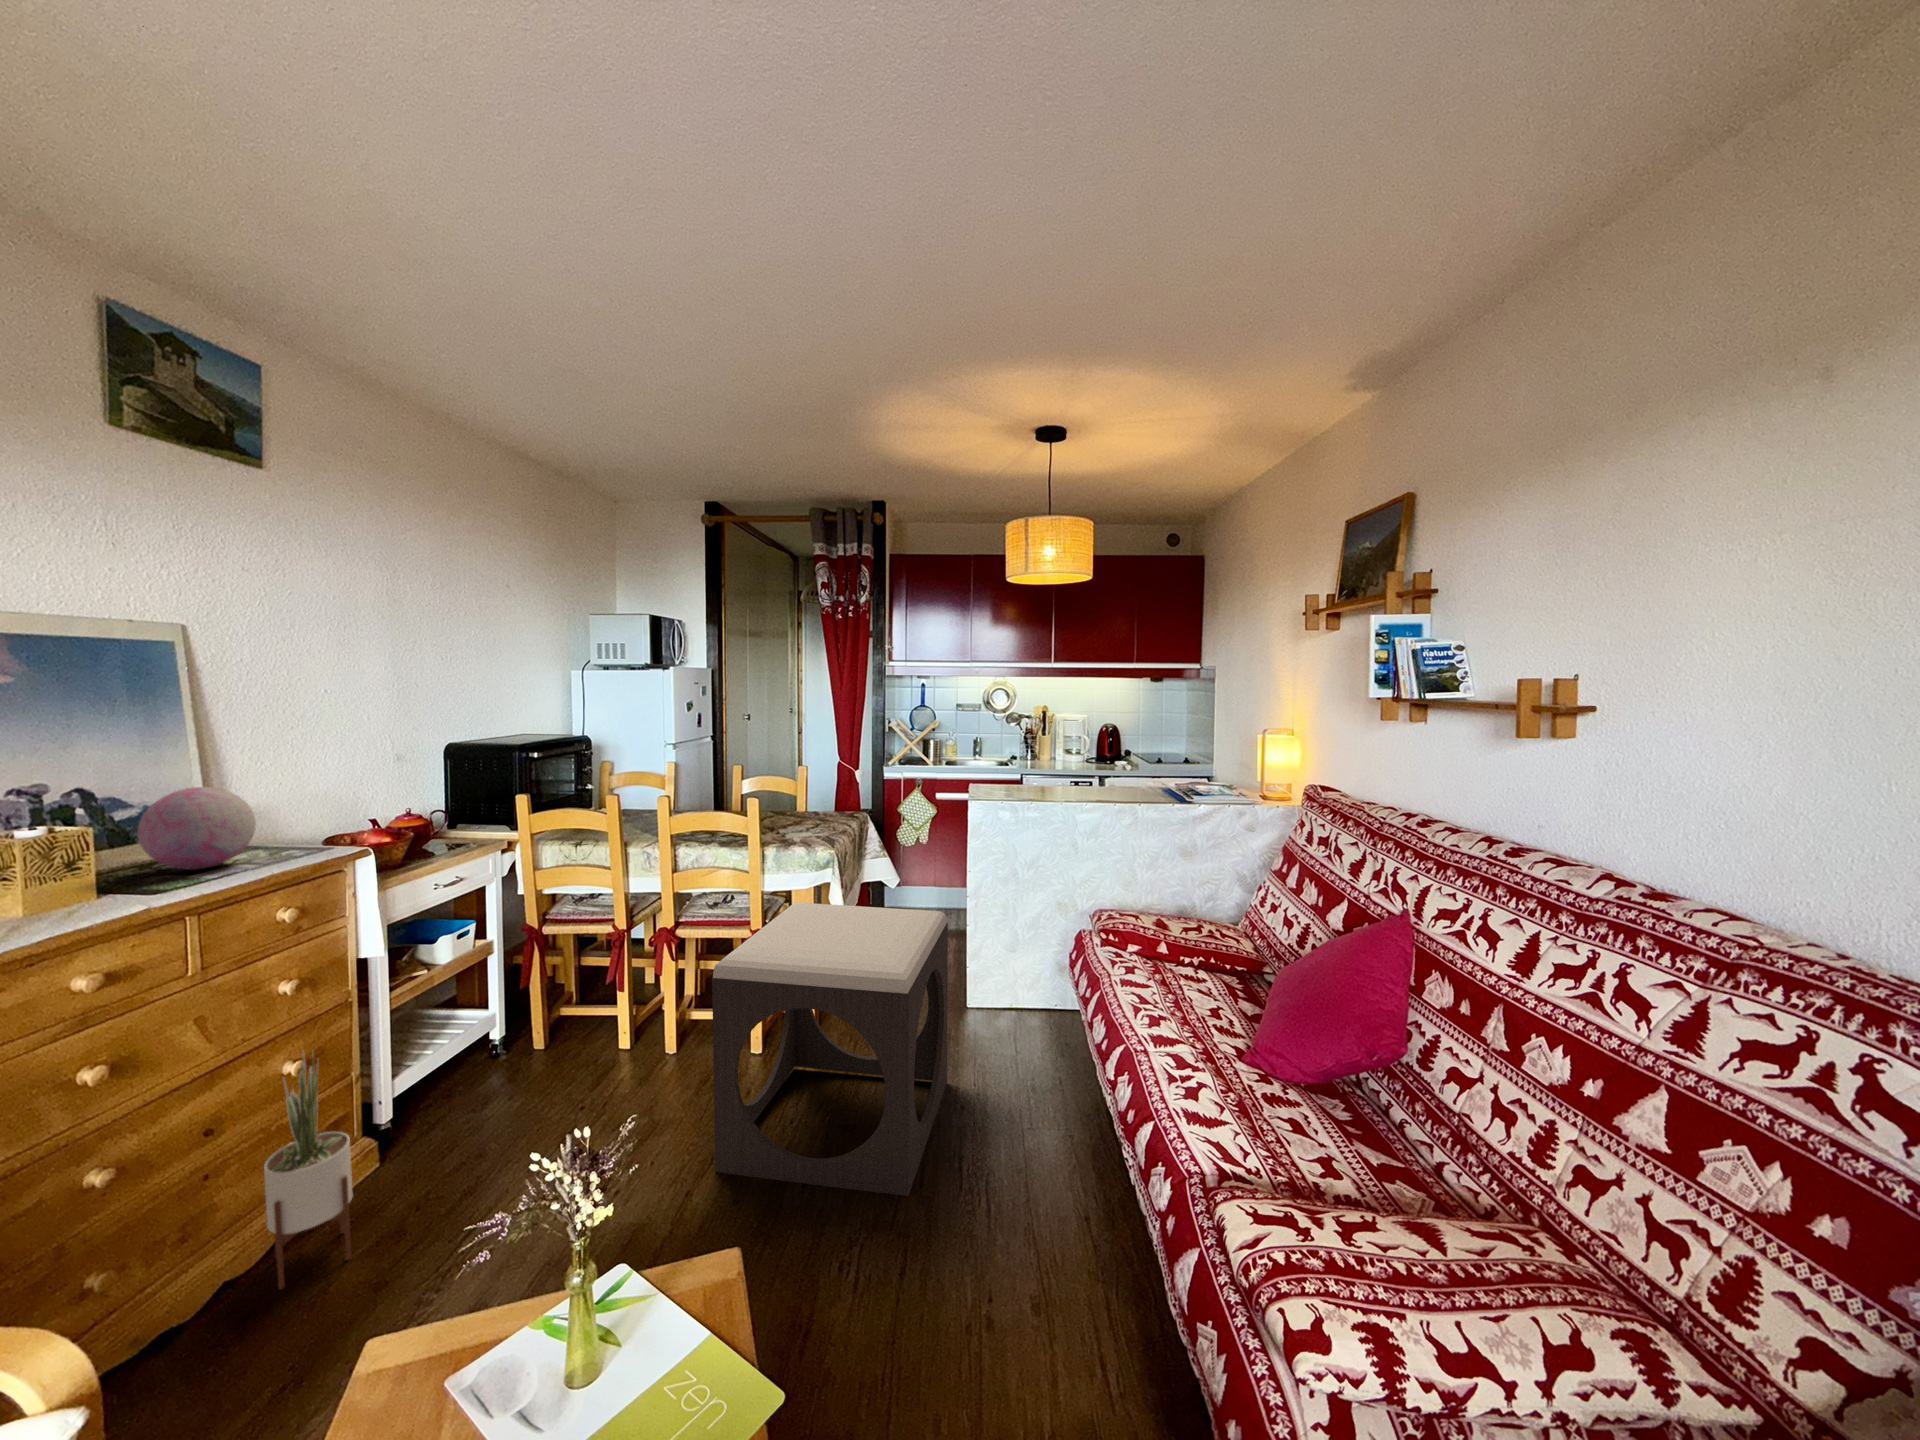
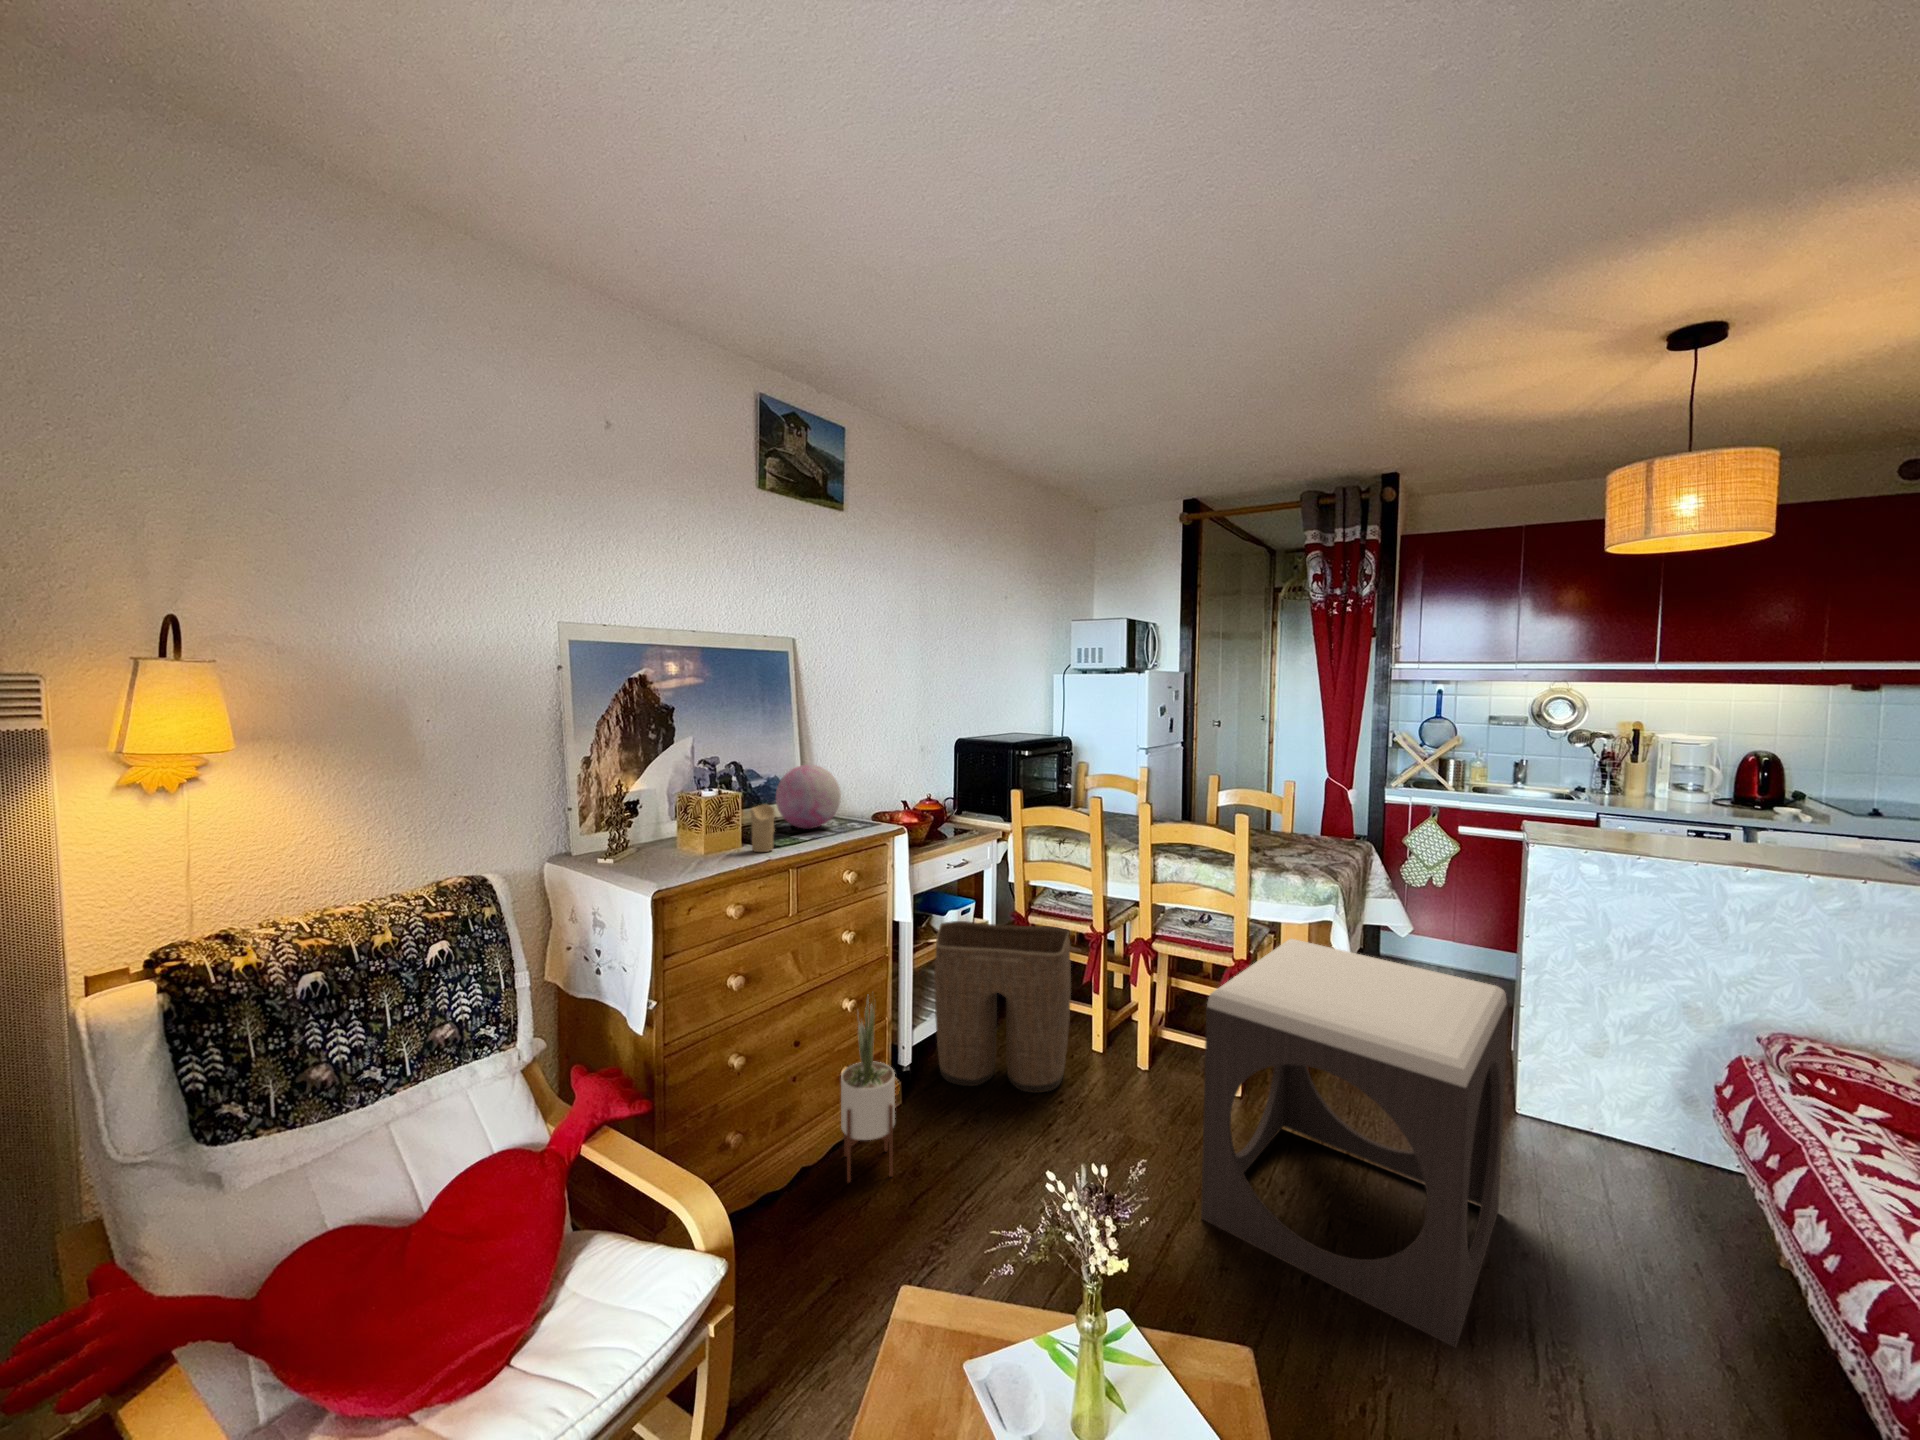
candle: none [80,845,129,910] -> present [751,805,775,852]
laundry basket: none [414,933,589,1128] -> present [934,921,1071,1093]

